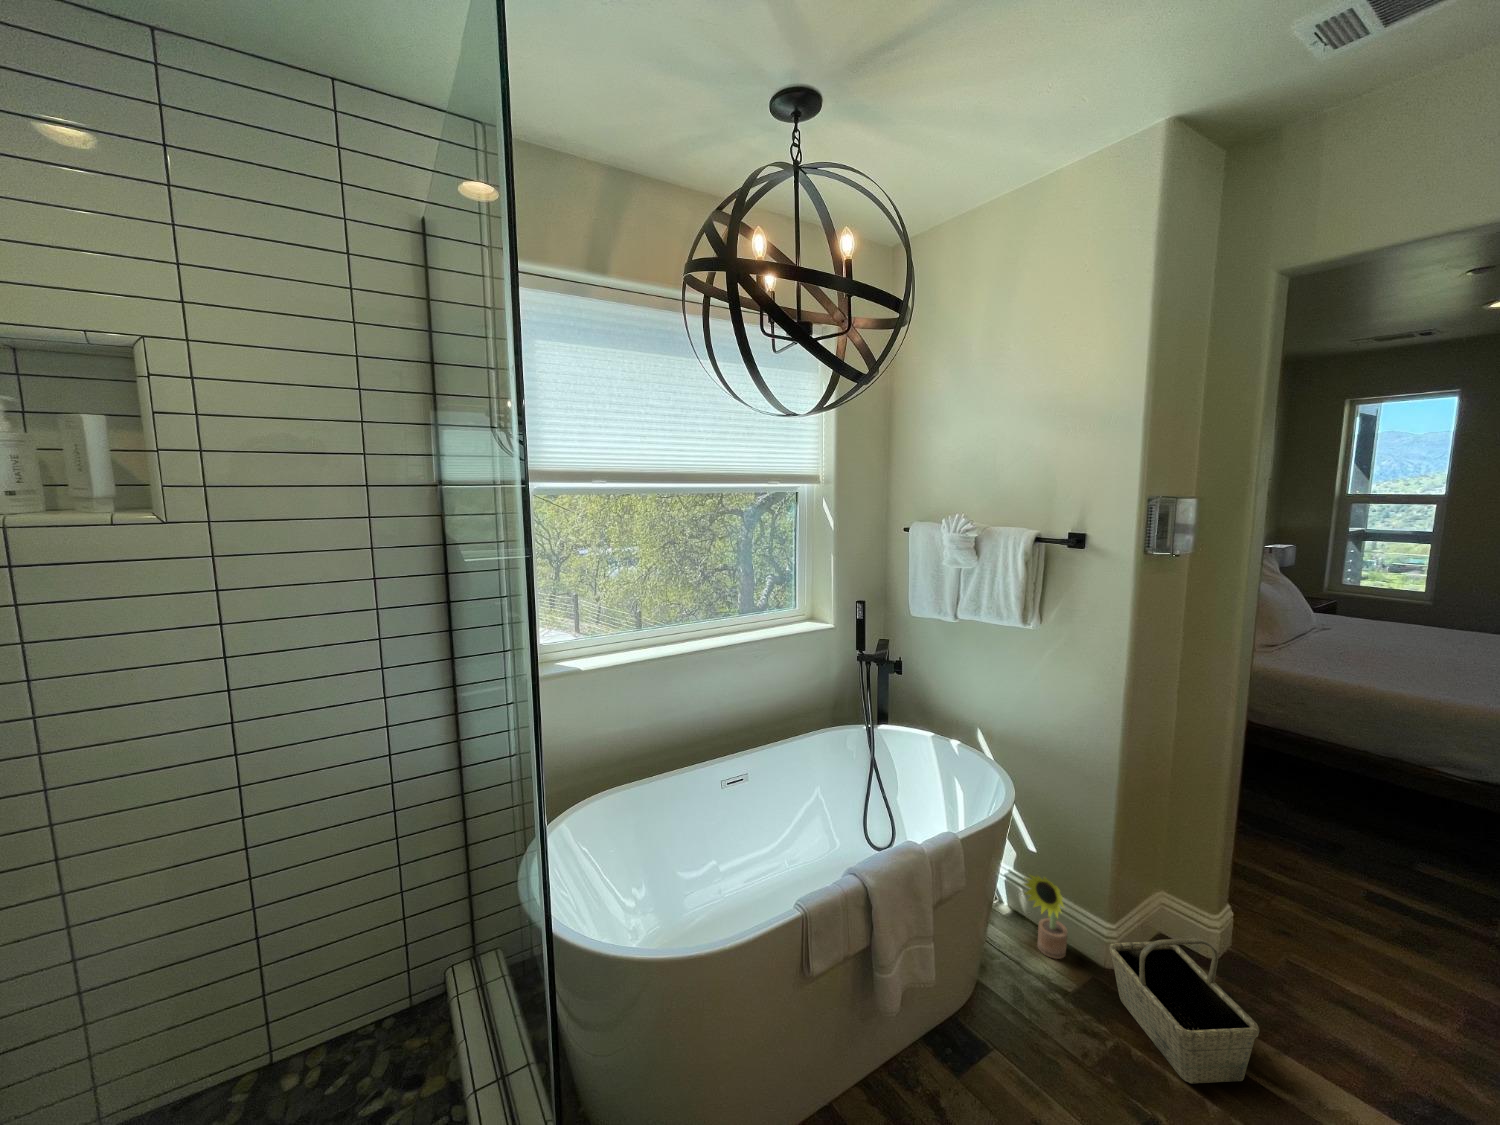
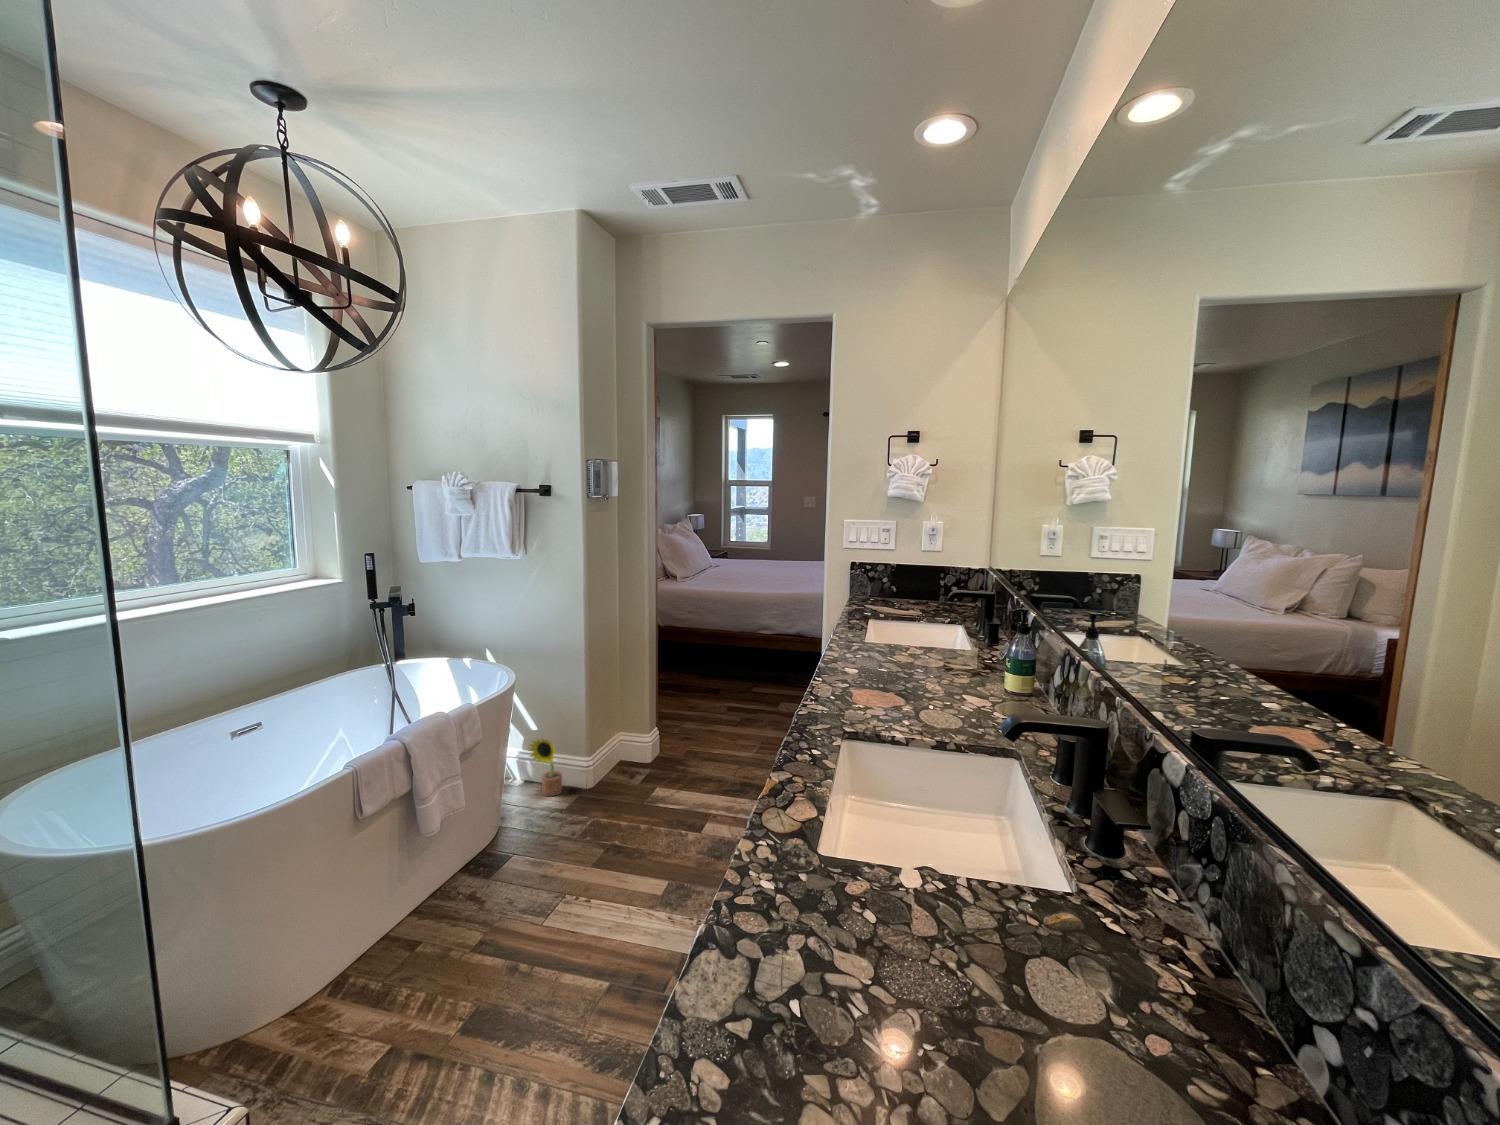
basket: present [1109,938,1259,1084] -> none [586,739,664,824]

